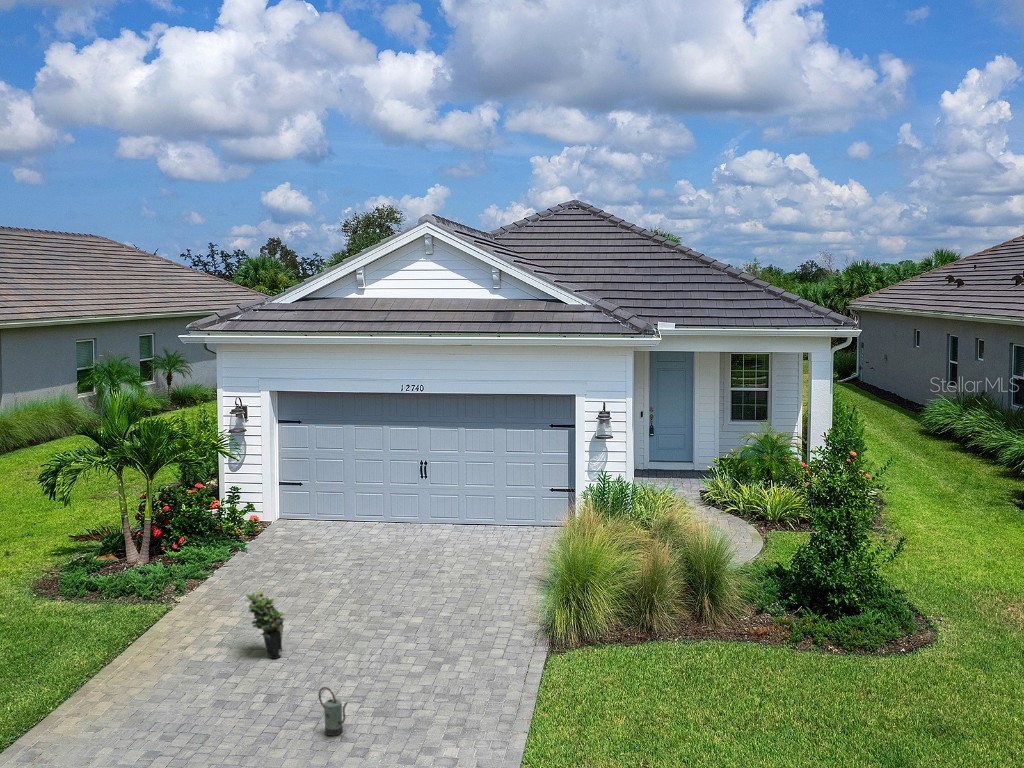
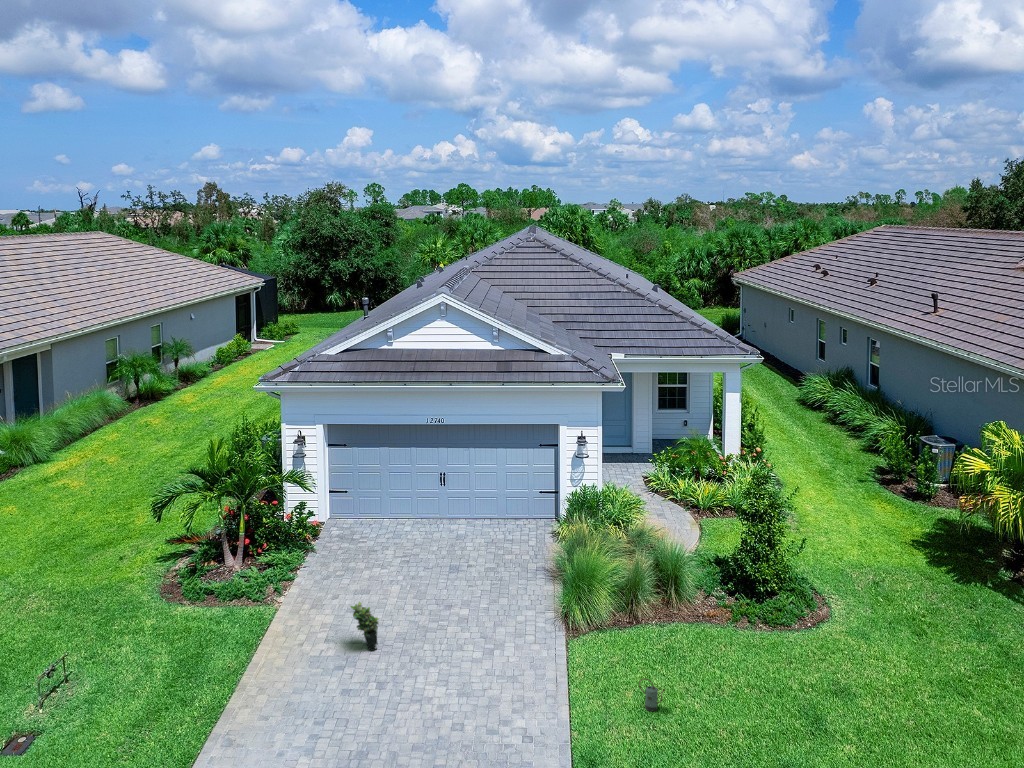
watering can: present [319,687,347,736] -> present [639,678,665,712]

